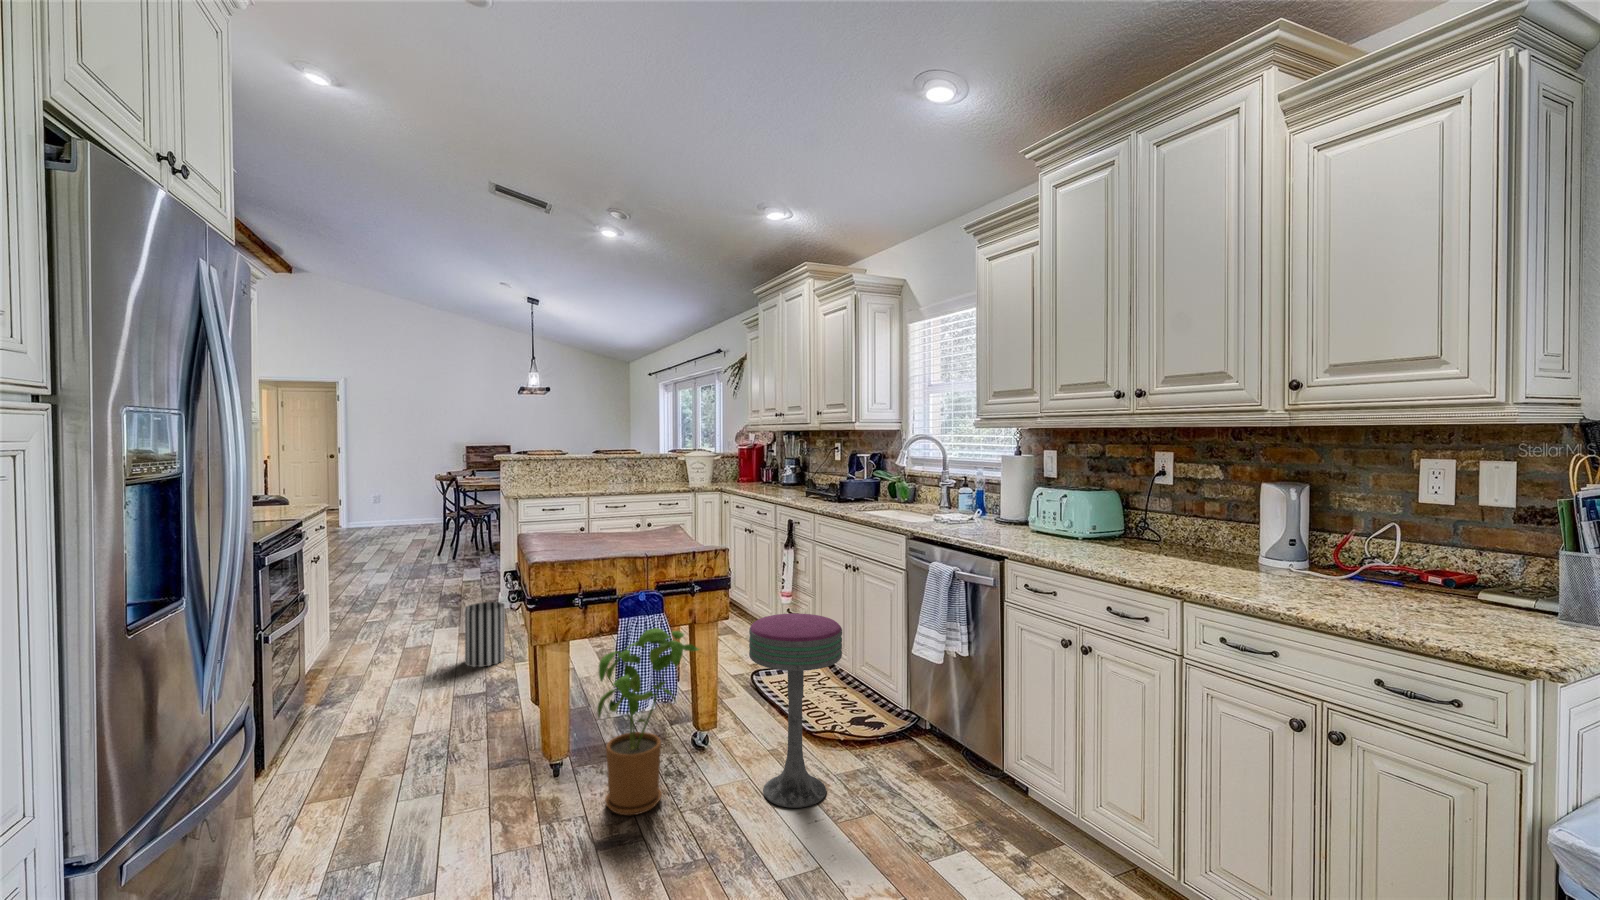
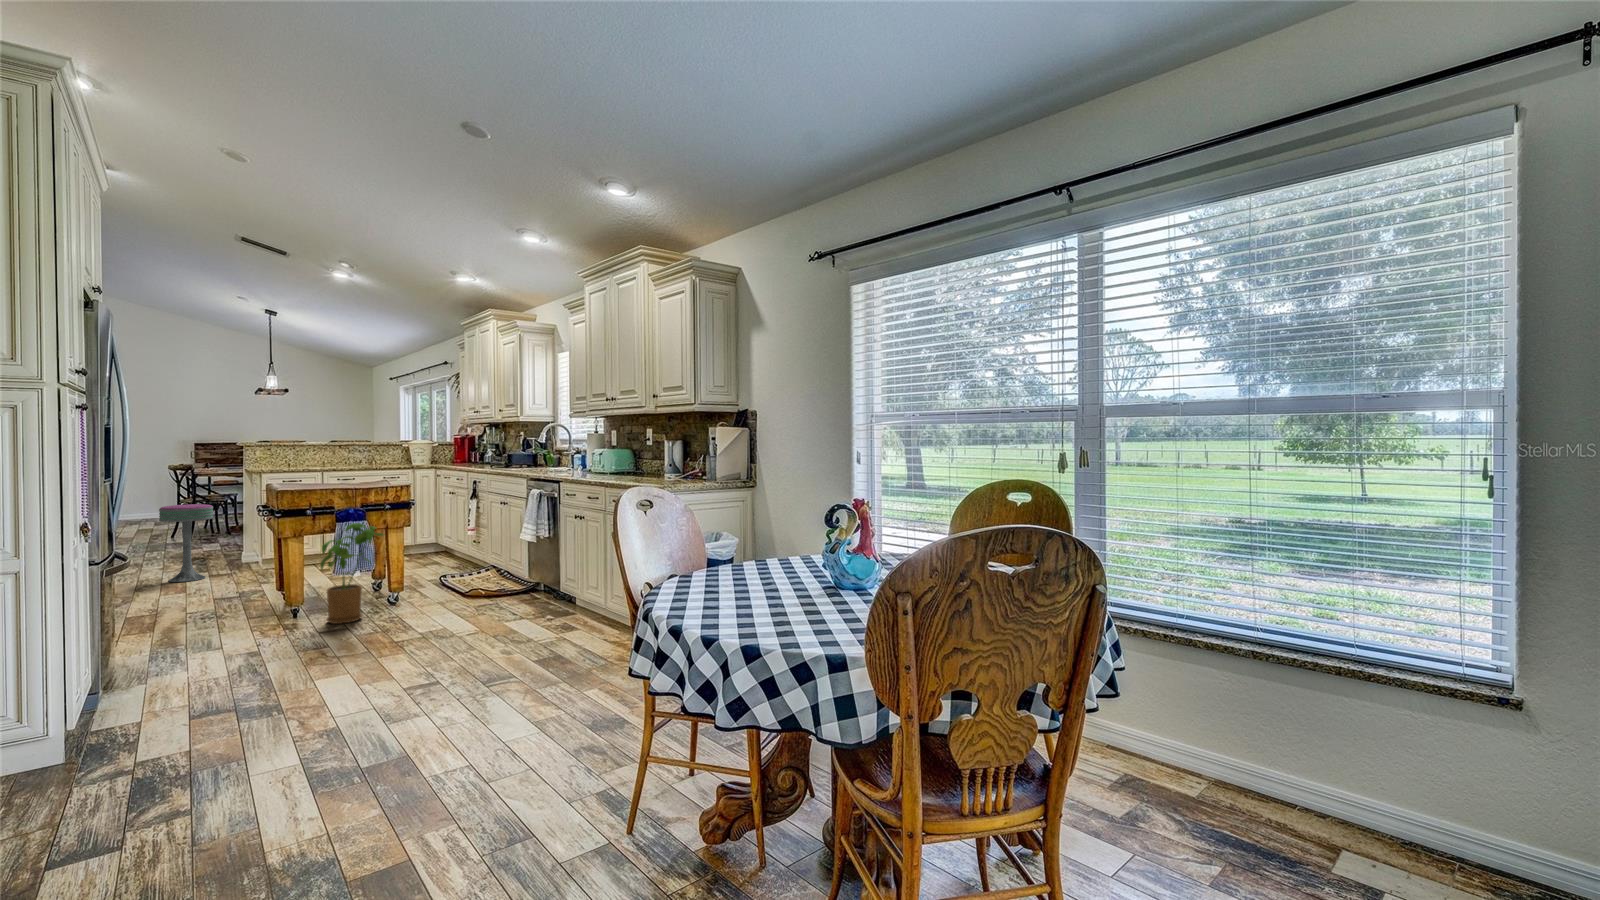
wastebasket: present [465,602,505,667] -> none [218,544,252,587]
bar stool: present [749,613,842,808] -> present [159,504,213,582]

